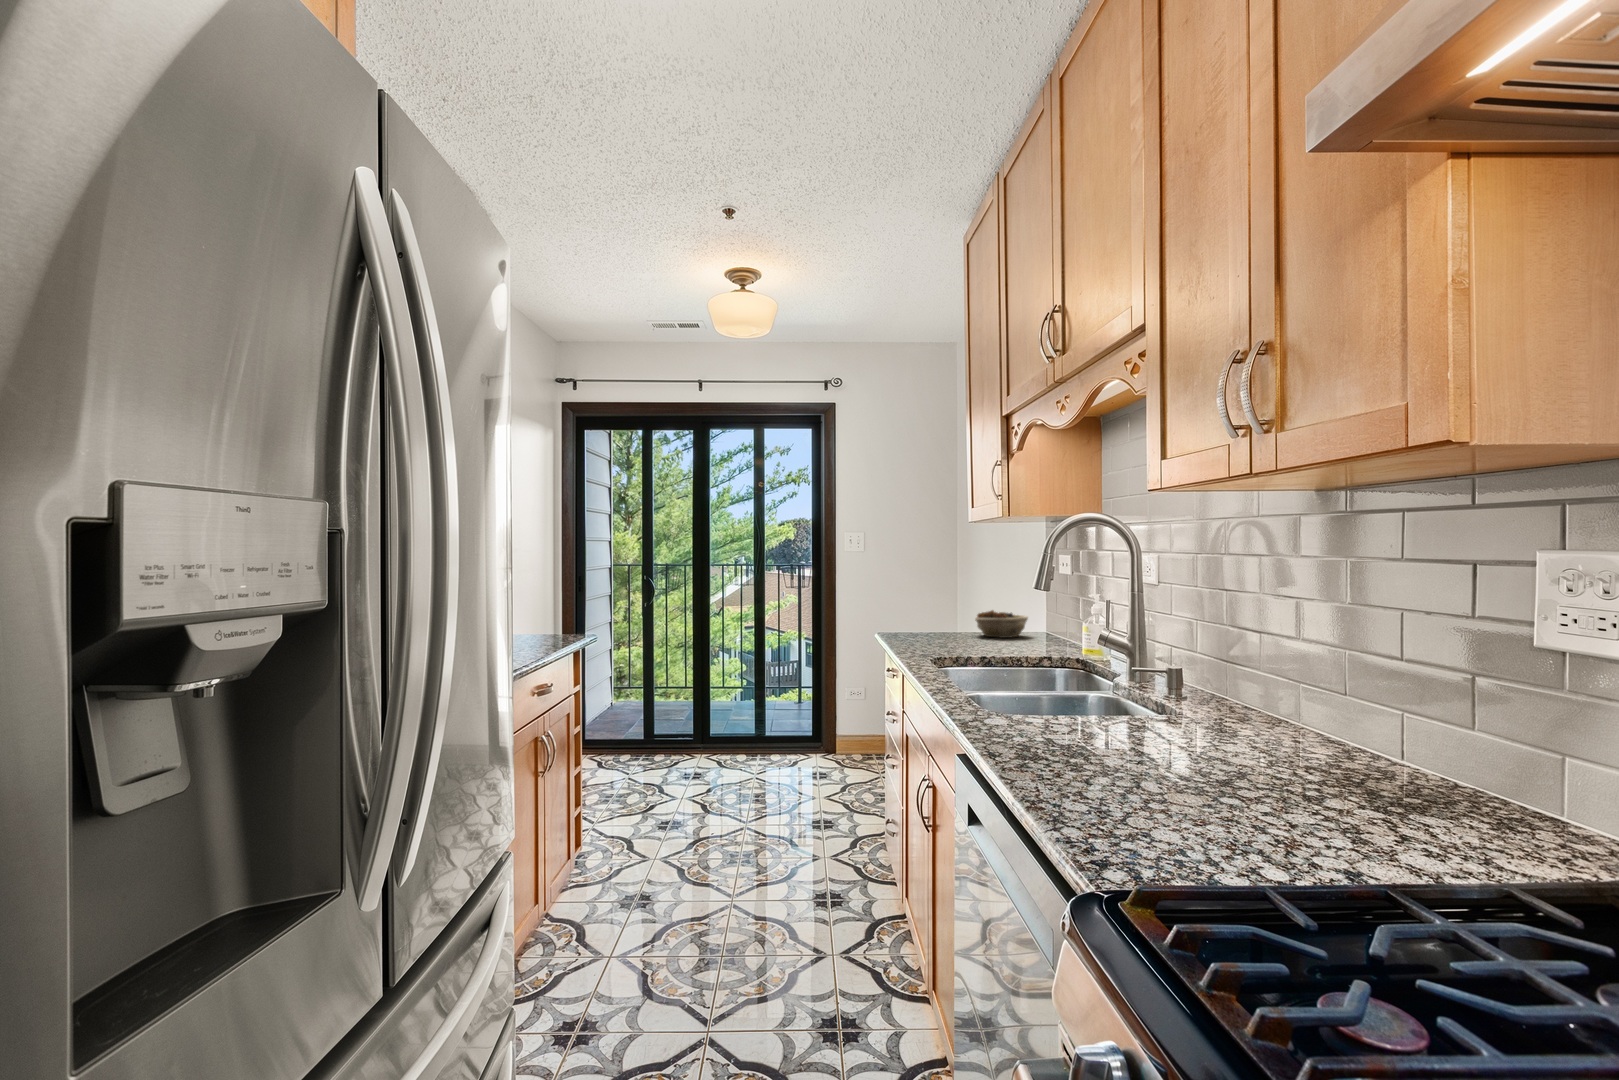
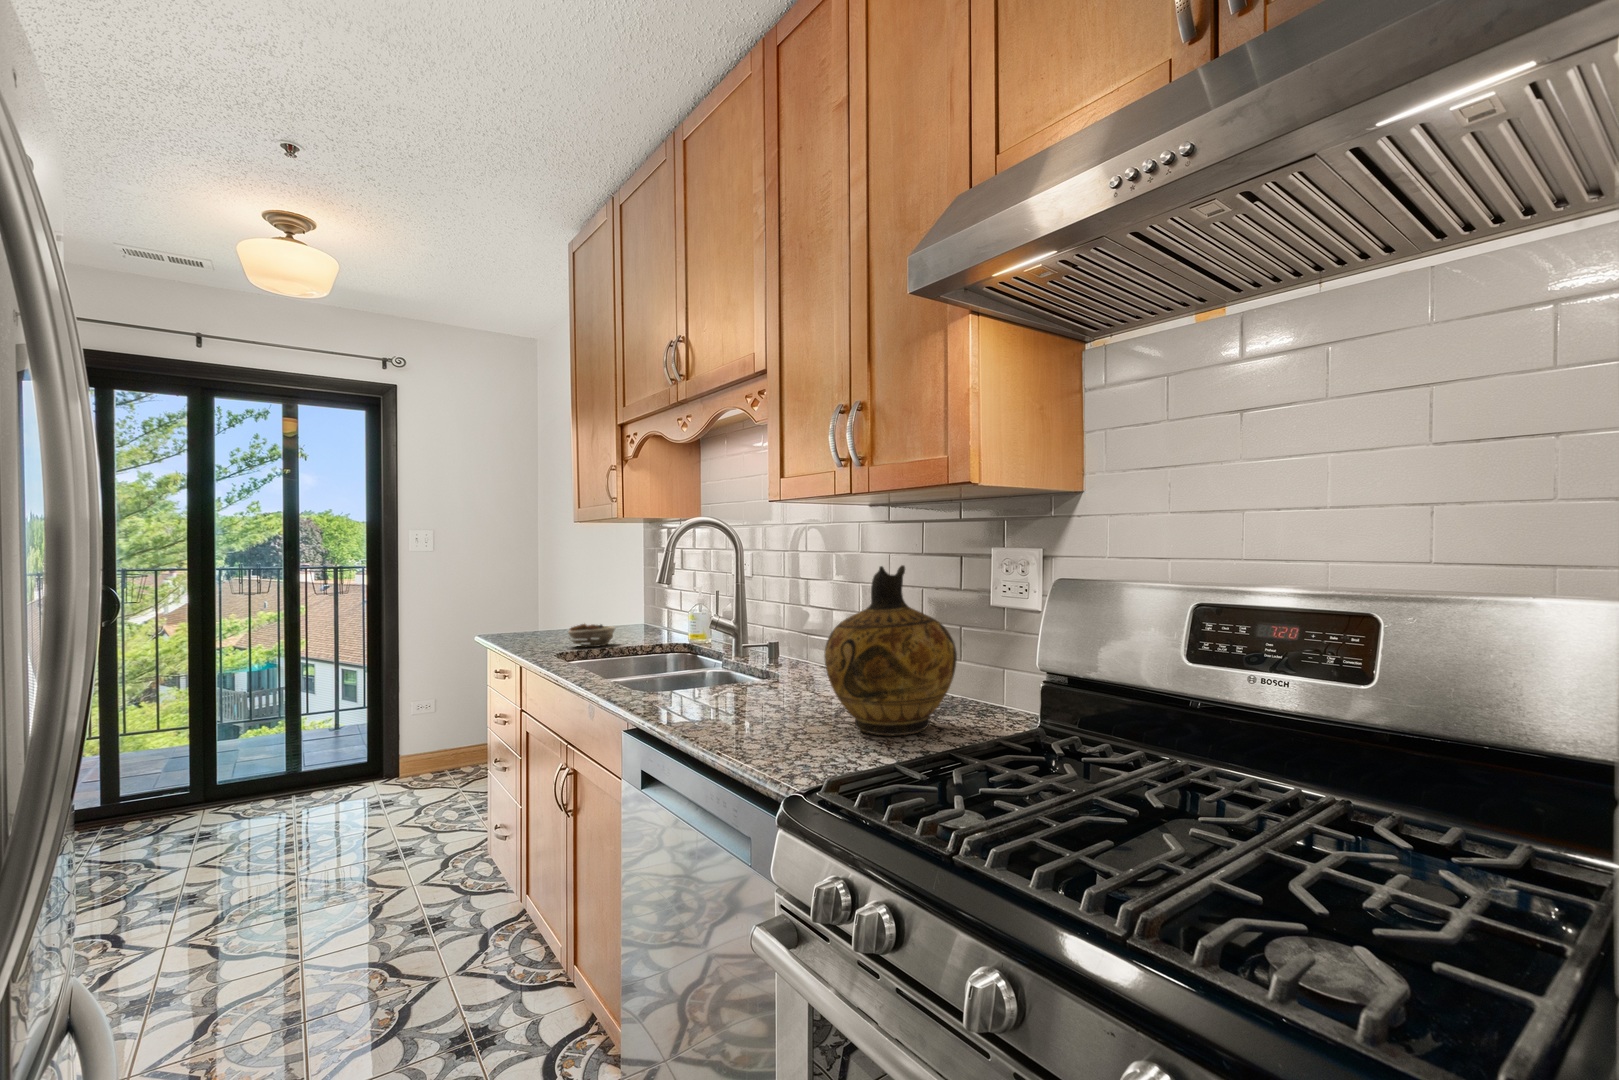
ceramic jug: none [1203,581,1432,837] -> present [824,565,957,735]

